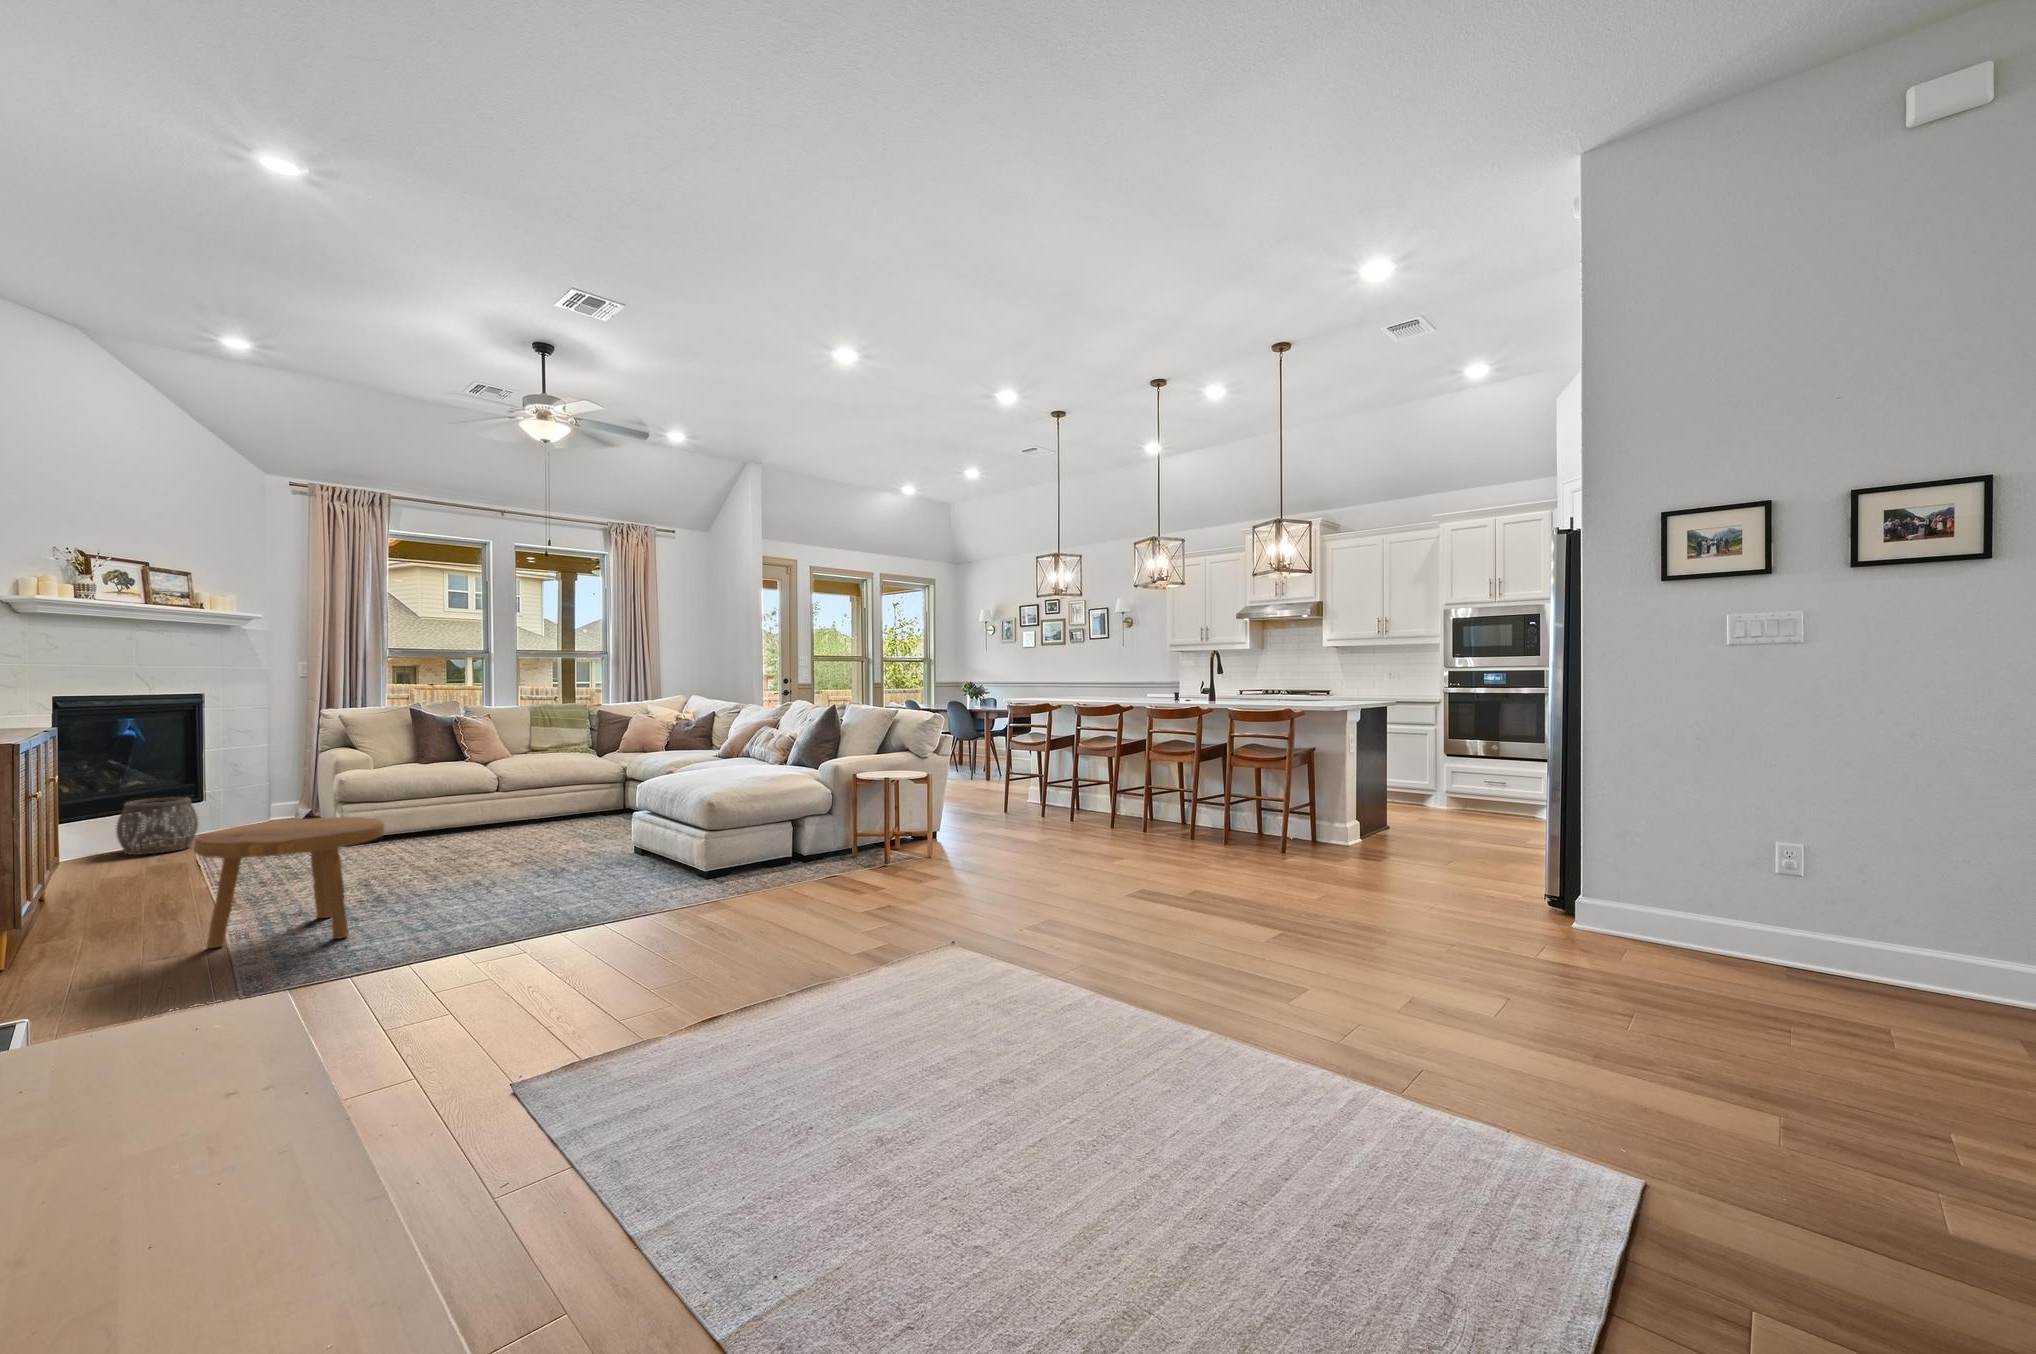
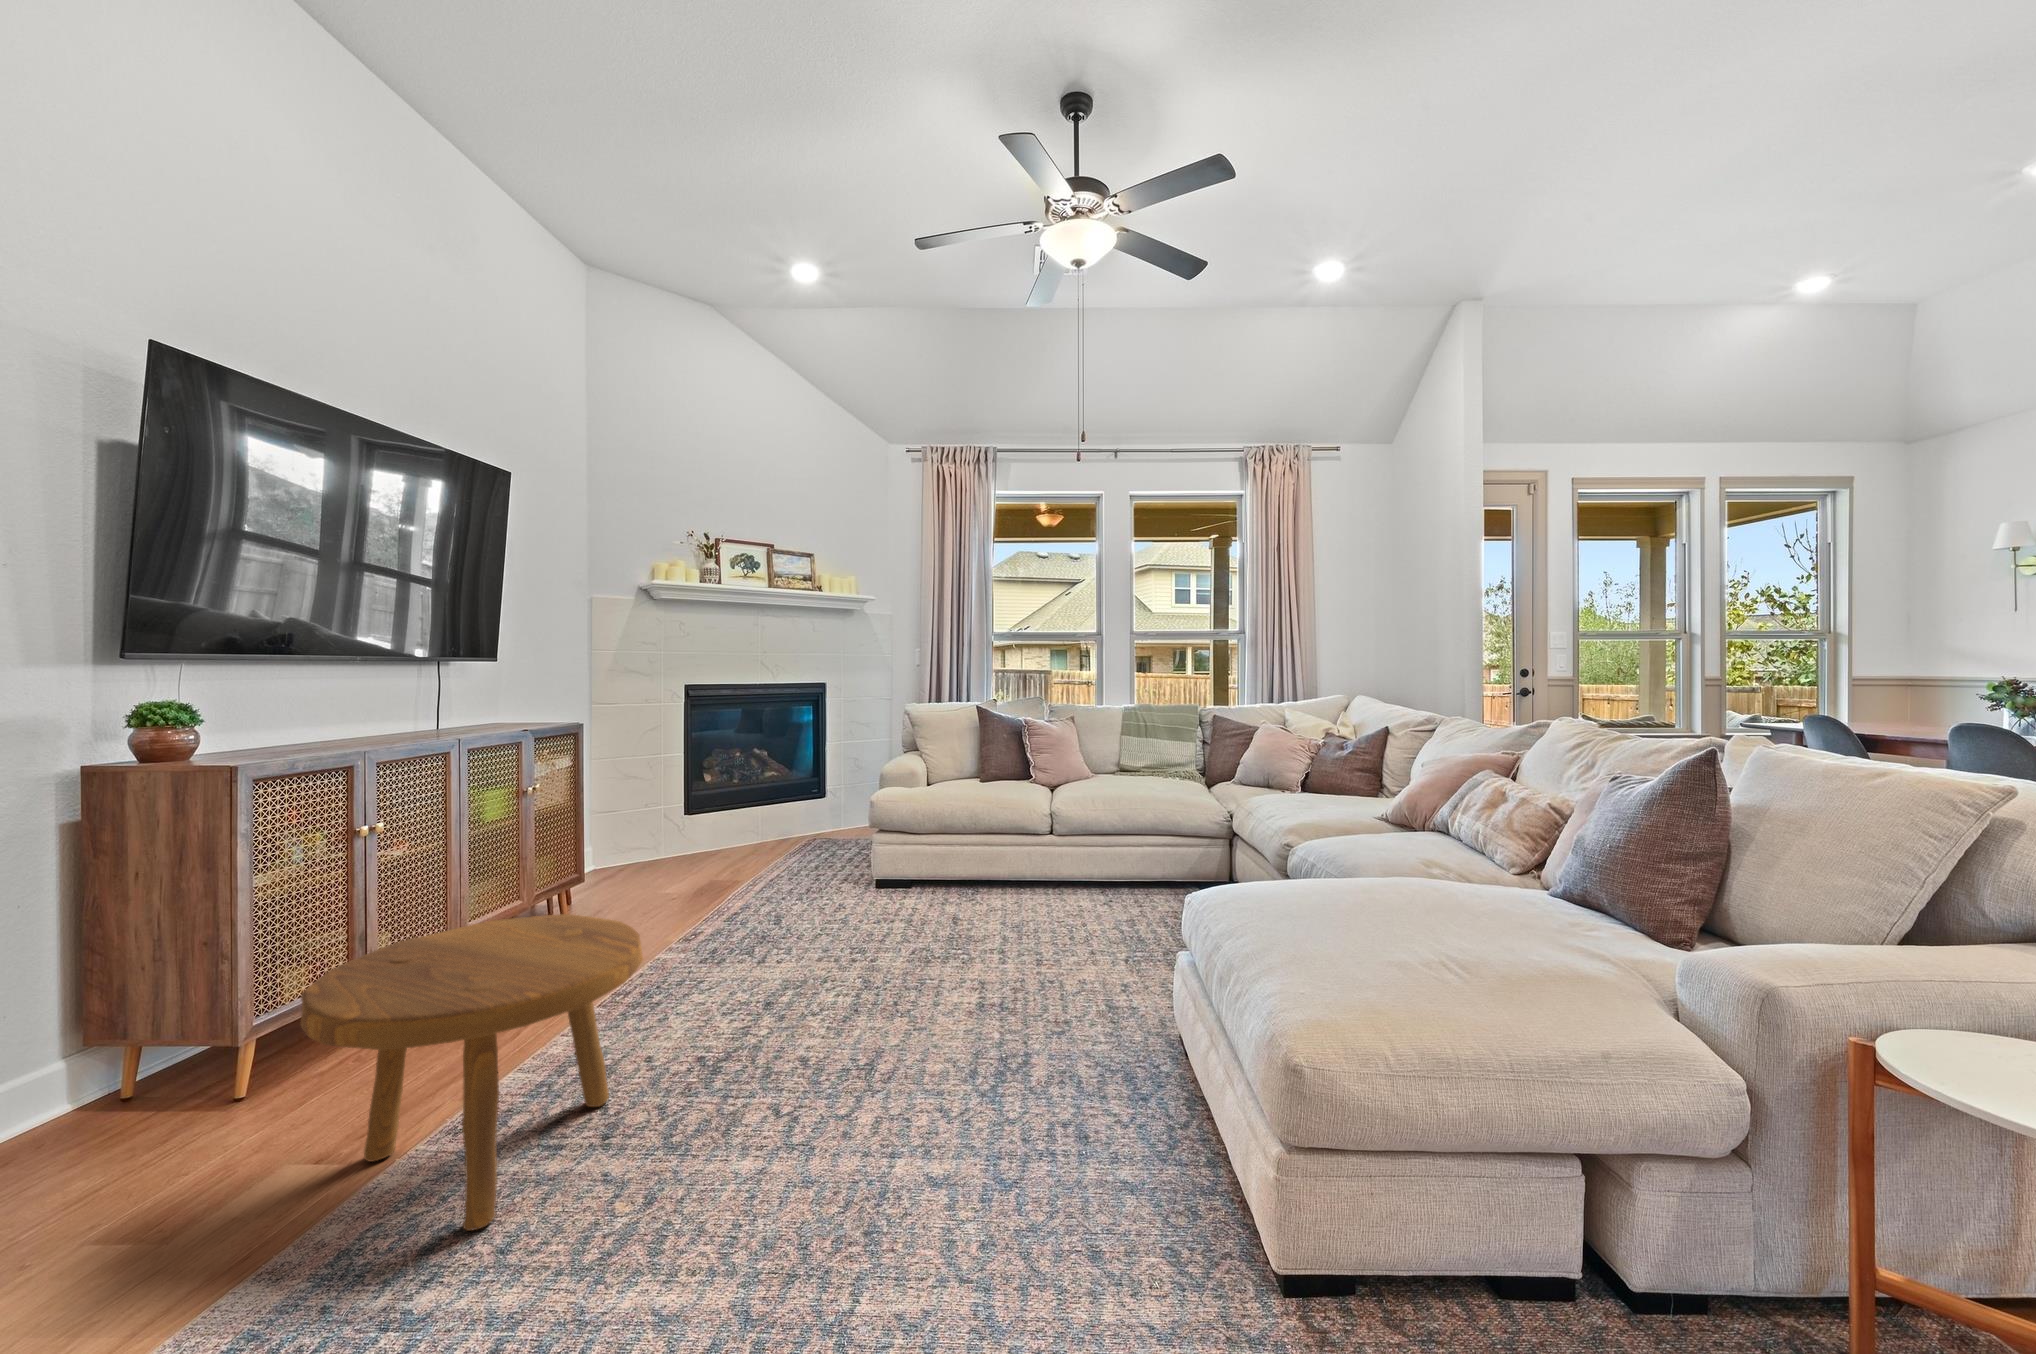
woven basket: present [116,797,198,855] -> none [720,794,788,858]

